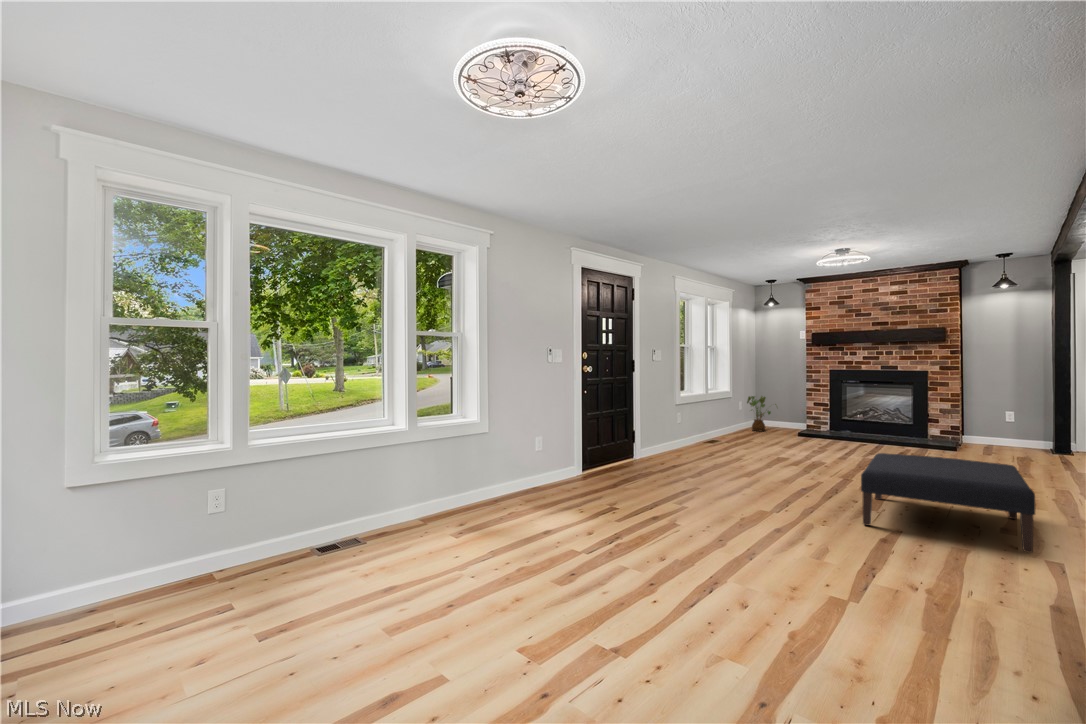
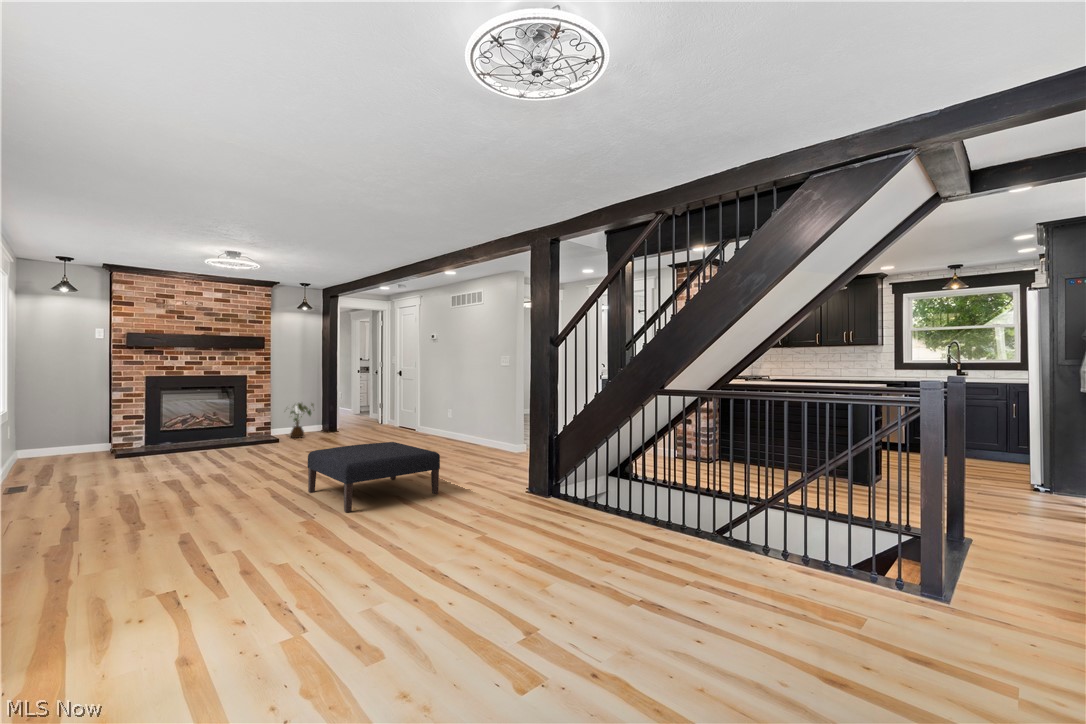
house plant: present [747,396,776,431] -> present [291,403,313,438]

